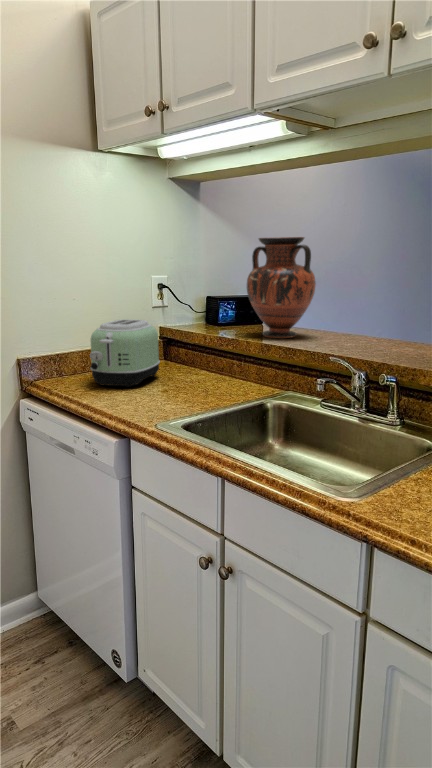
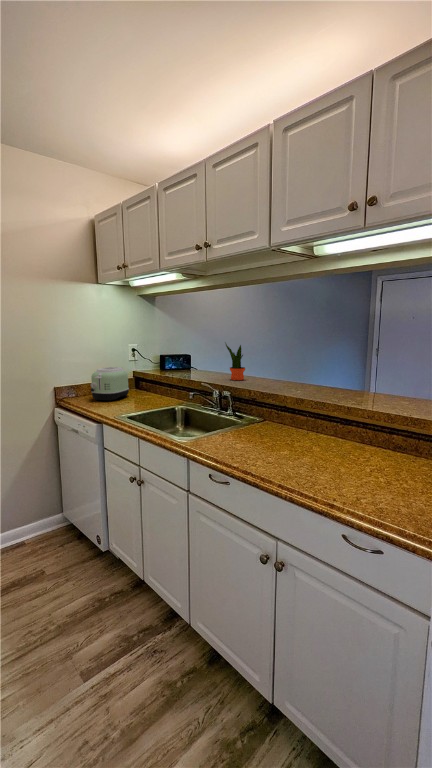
vase: present [247,237,316,338] -> none [175,326,209,377]
potted plant: none [355,268,397,347] -> present [226,344,245,380]

